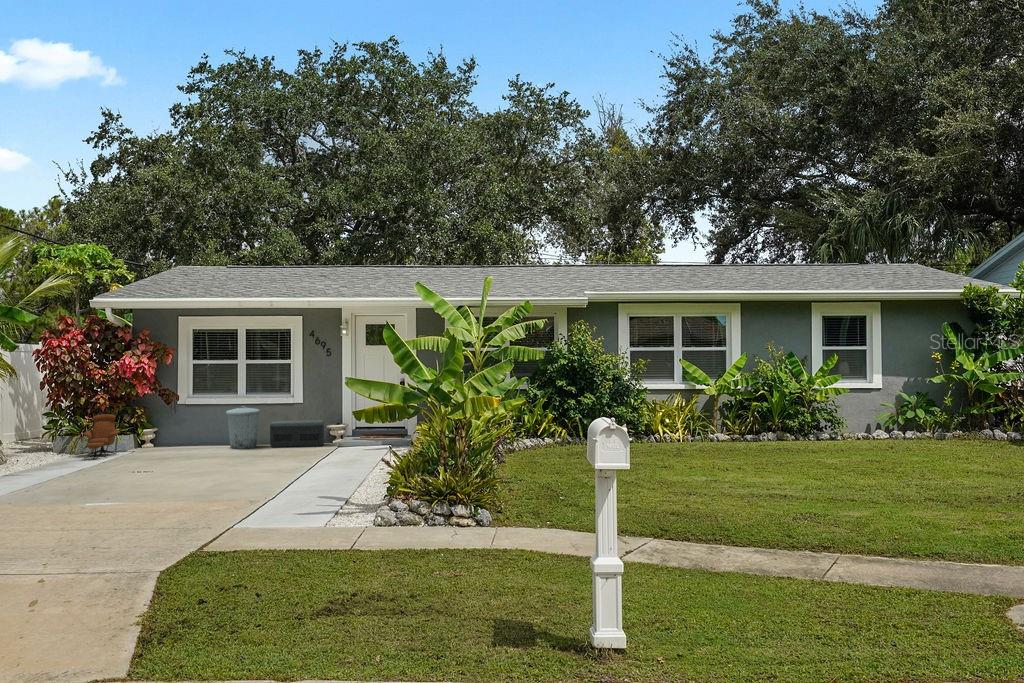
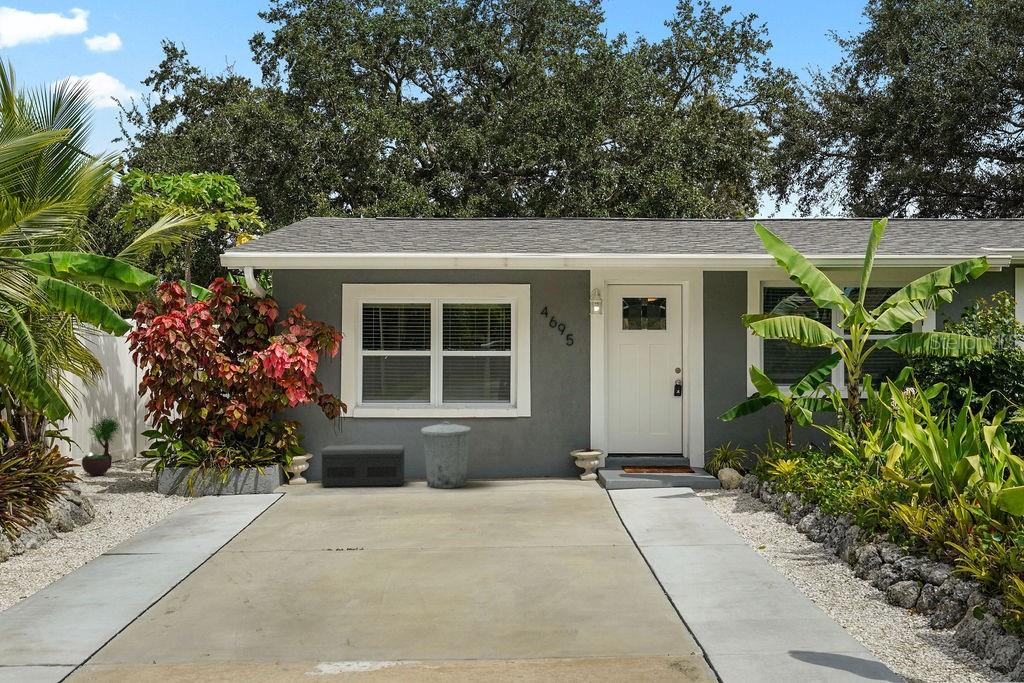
potted tree: none [9,403,36,444] -> present [82,416,120,475]
lounge chair: present [83,414,120,459] -> none [211,434,267,510]
storage bench: present [270,420,325,448] -> present [321,445,405,487]

